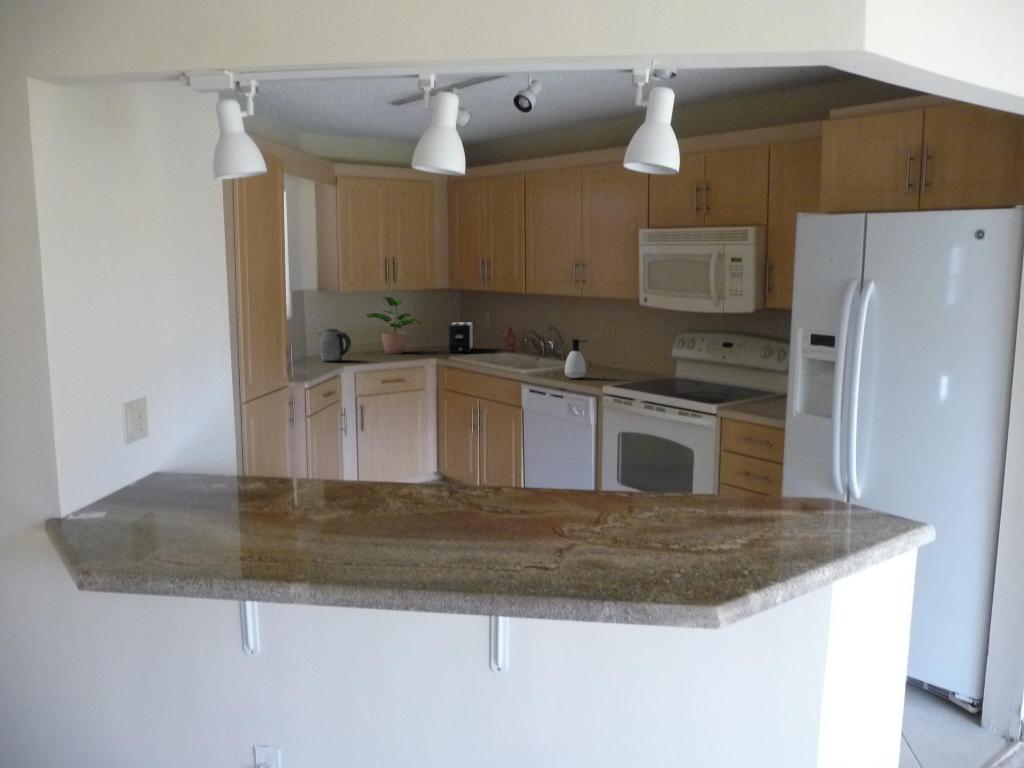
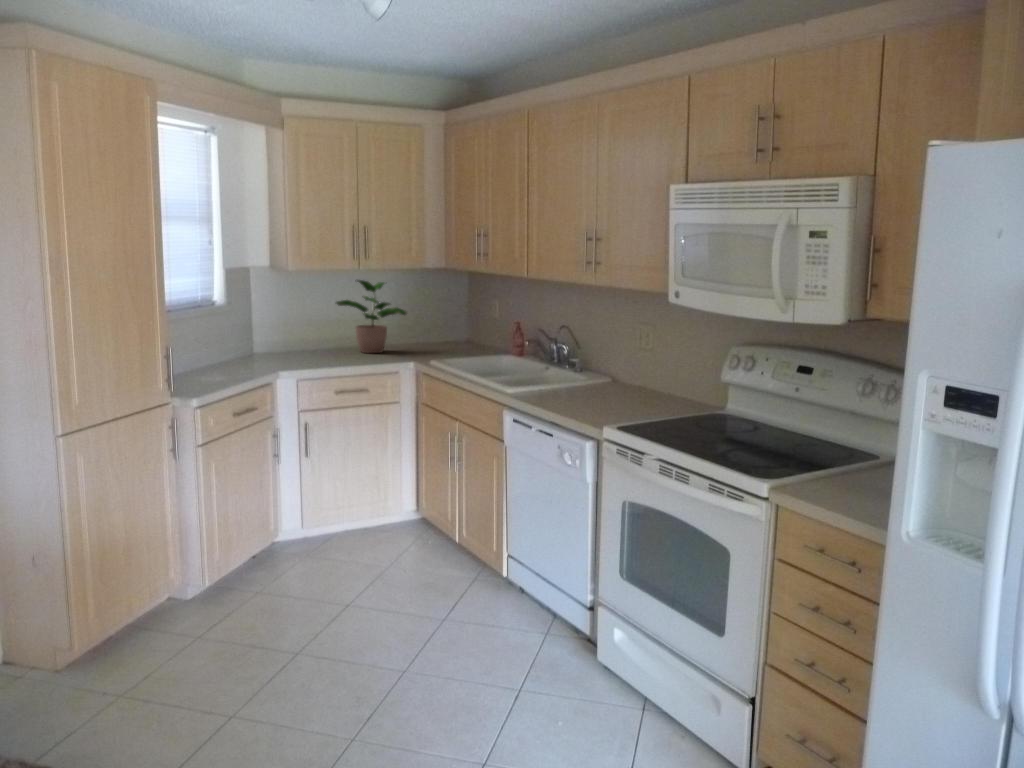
toaster: present [449,322,473,353] -> none [440,313,479,355]
kettle: present [320,329,351,362] -> none [259,321,298,365]
soap dispenser: present [565,339,587,378] -> none [558,350,591,408]

